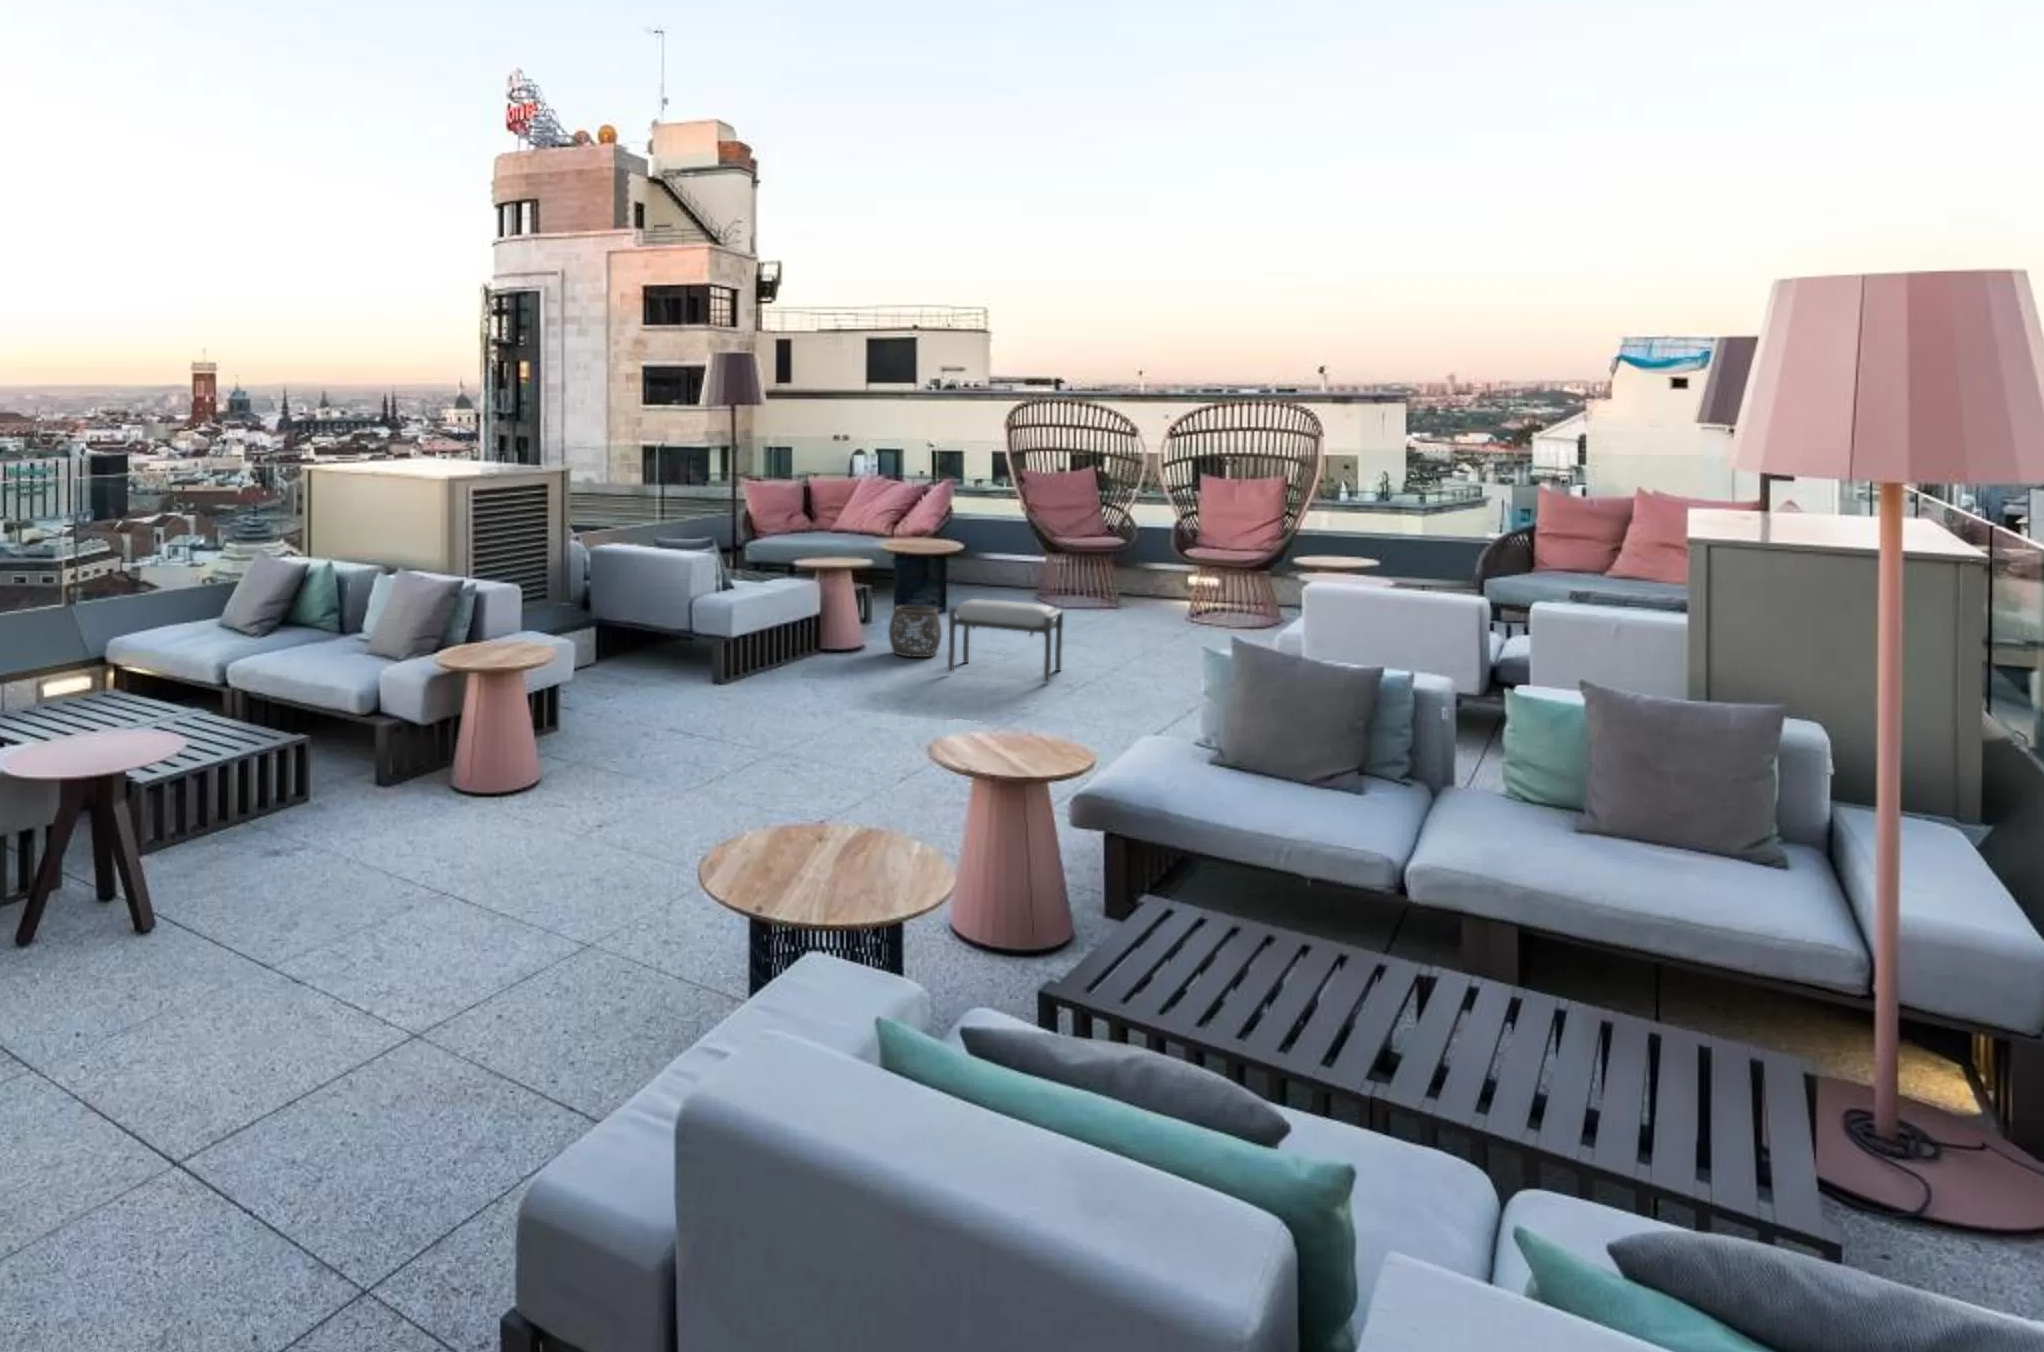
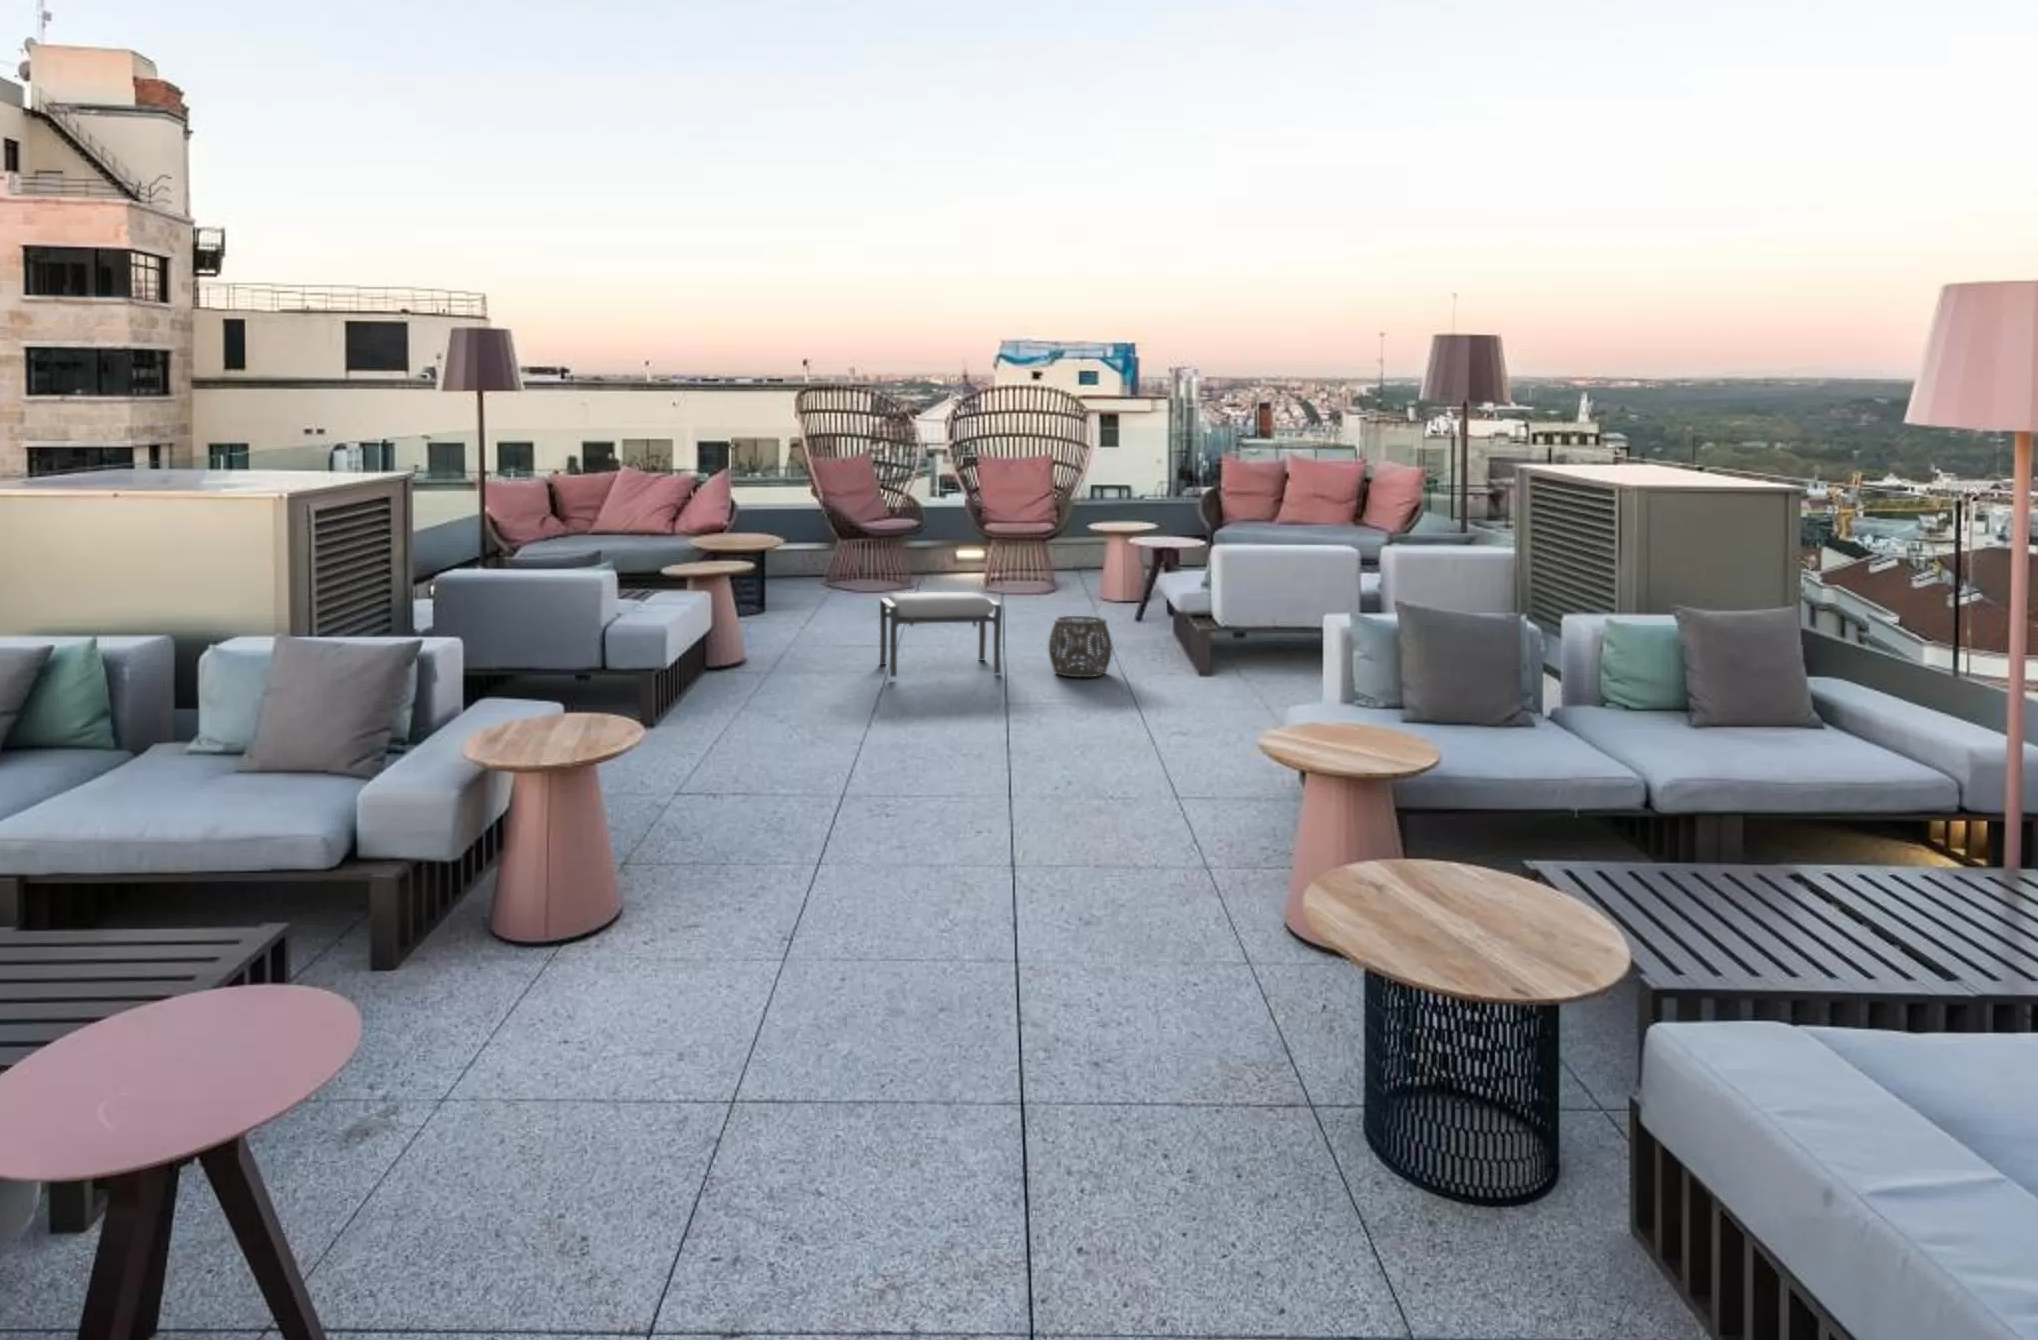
woven basket: present [888,605,942,658] -> present [1048,616,1112,677]

